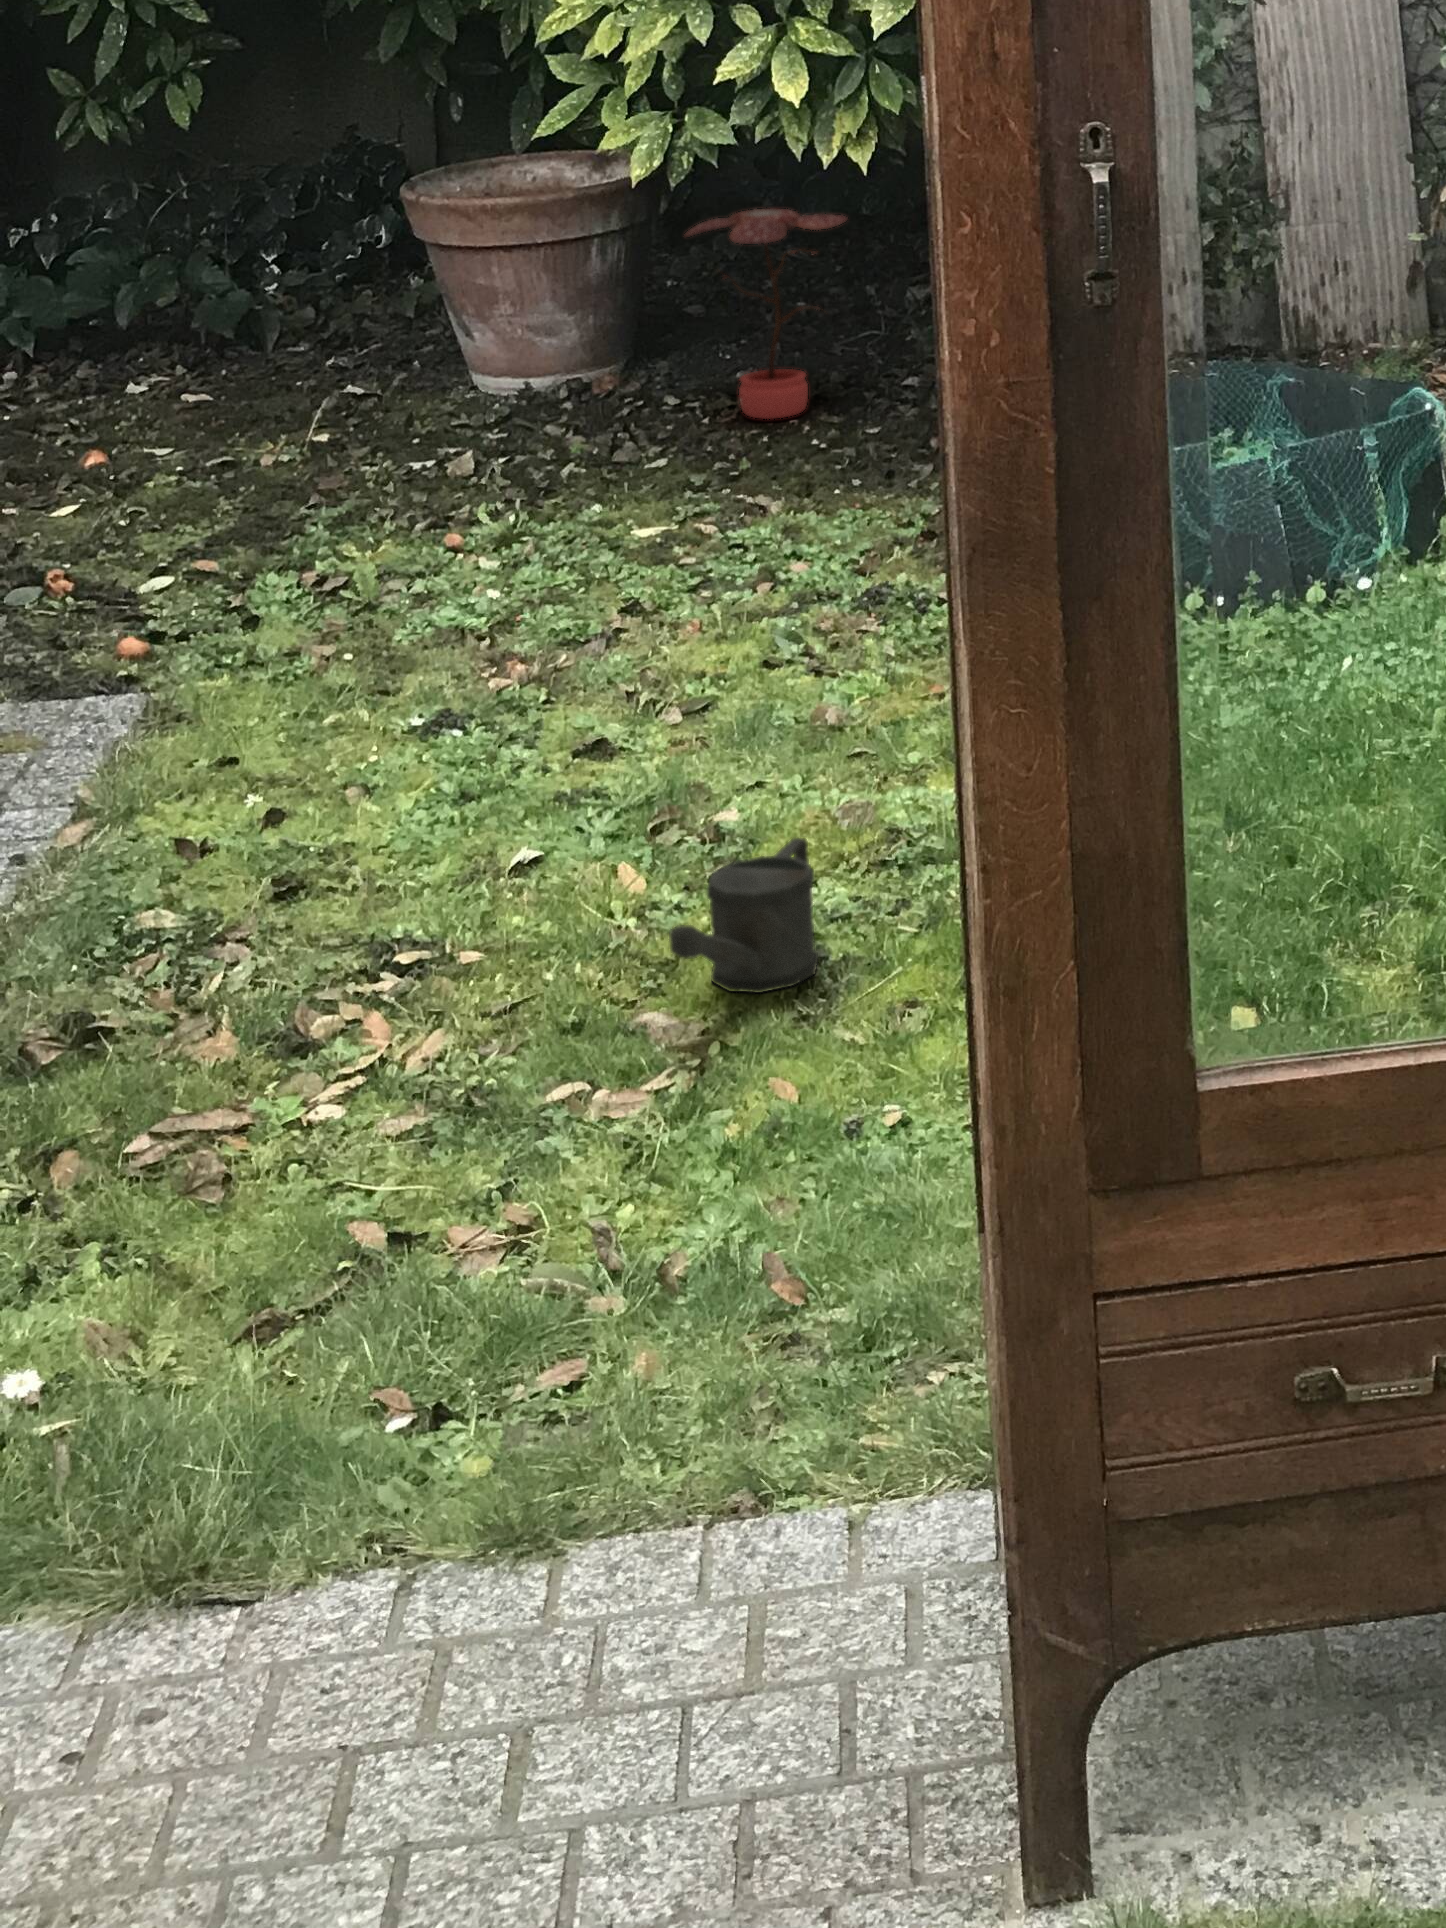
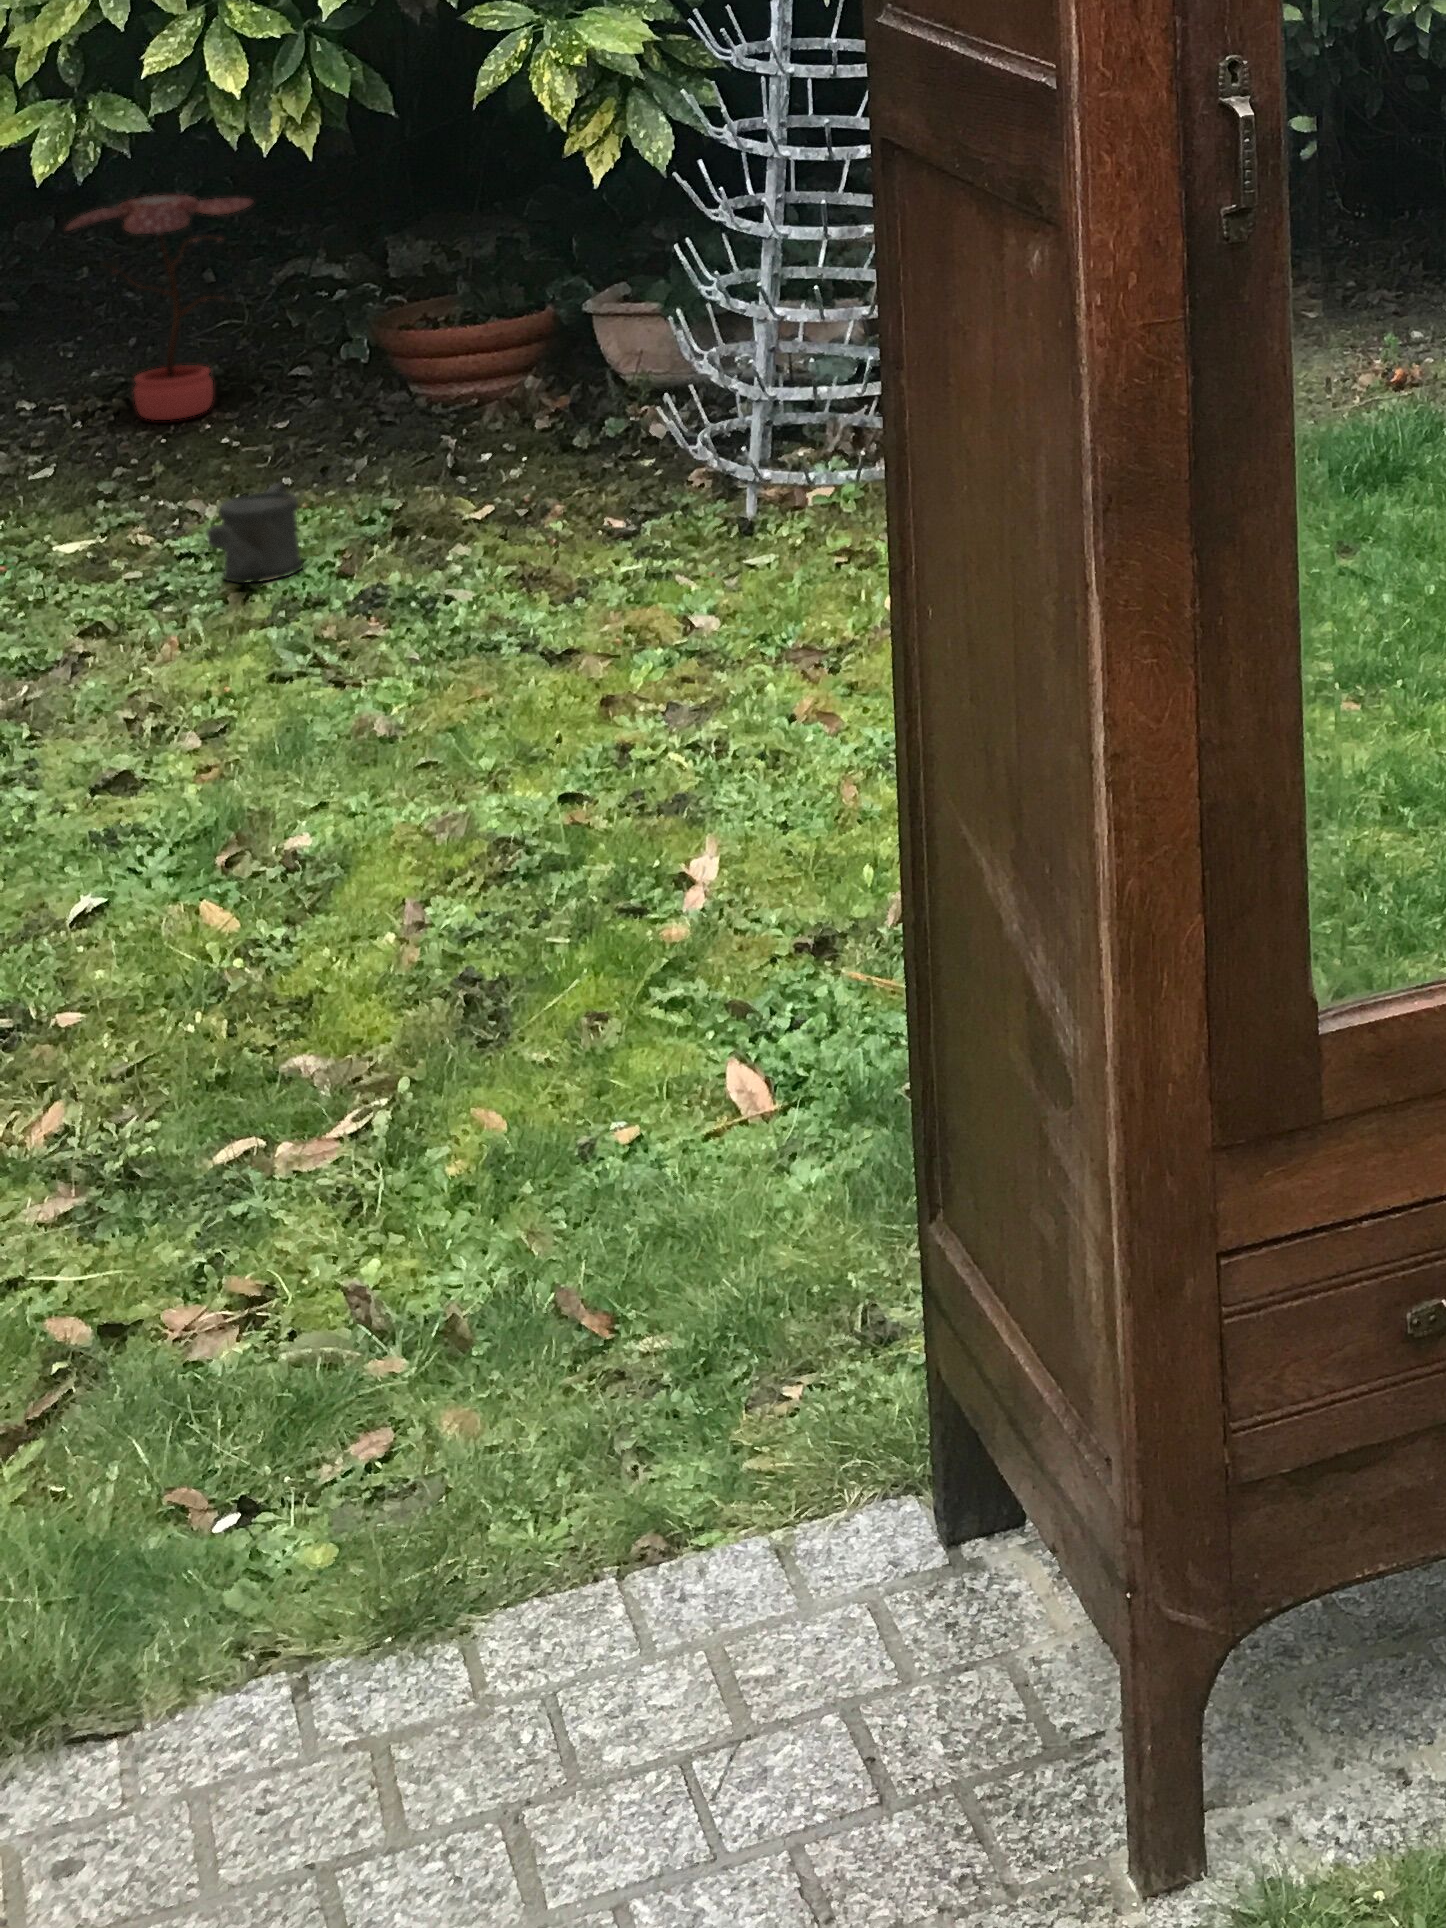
watering can: present [669,838,818,993] -> present [206,483,303,583]

